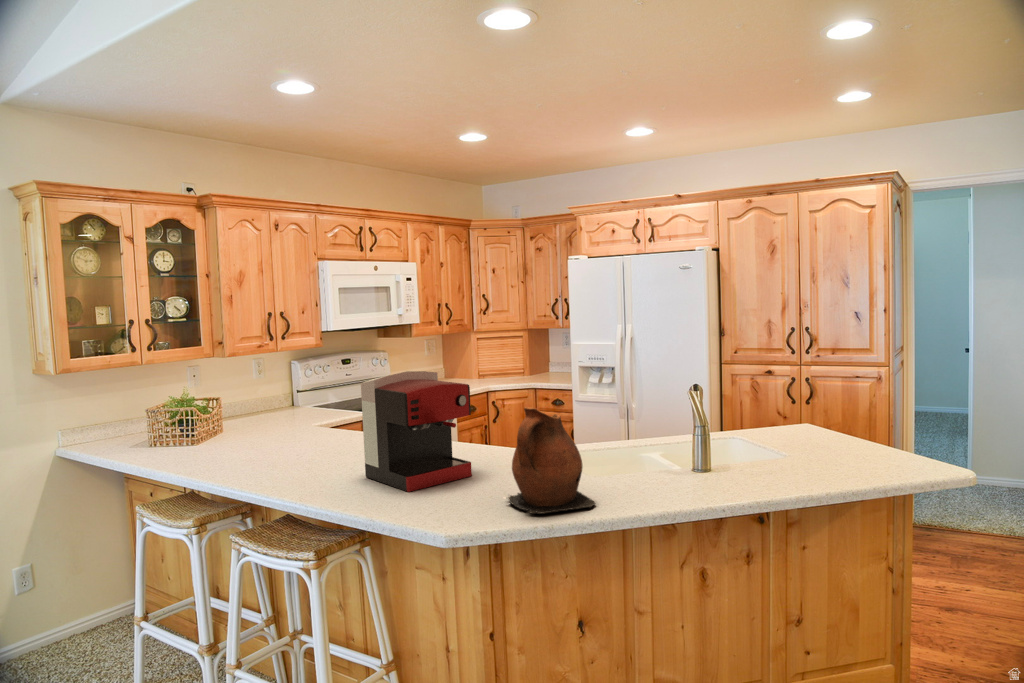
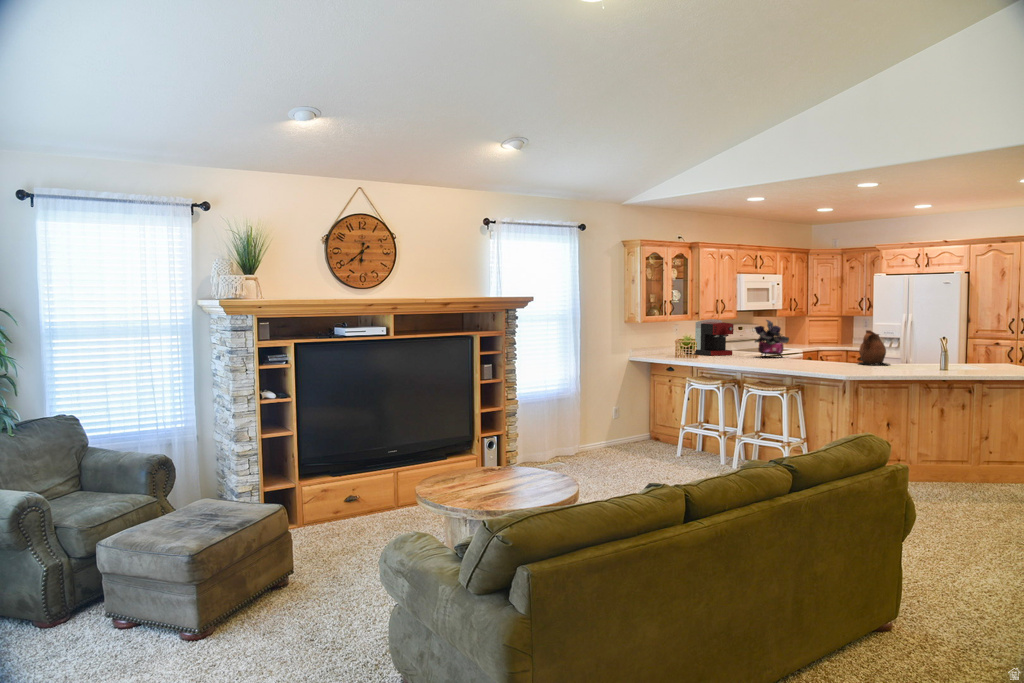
potted plant: none [279,369,371,467] -> present [755,320,789,357]
coffee maker: present [361,371,472,492] -> present [695,319,733,356]

